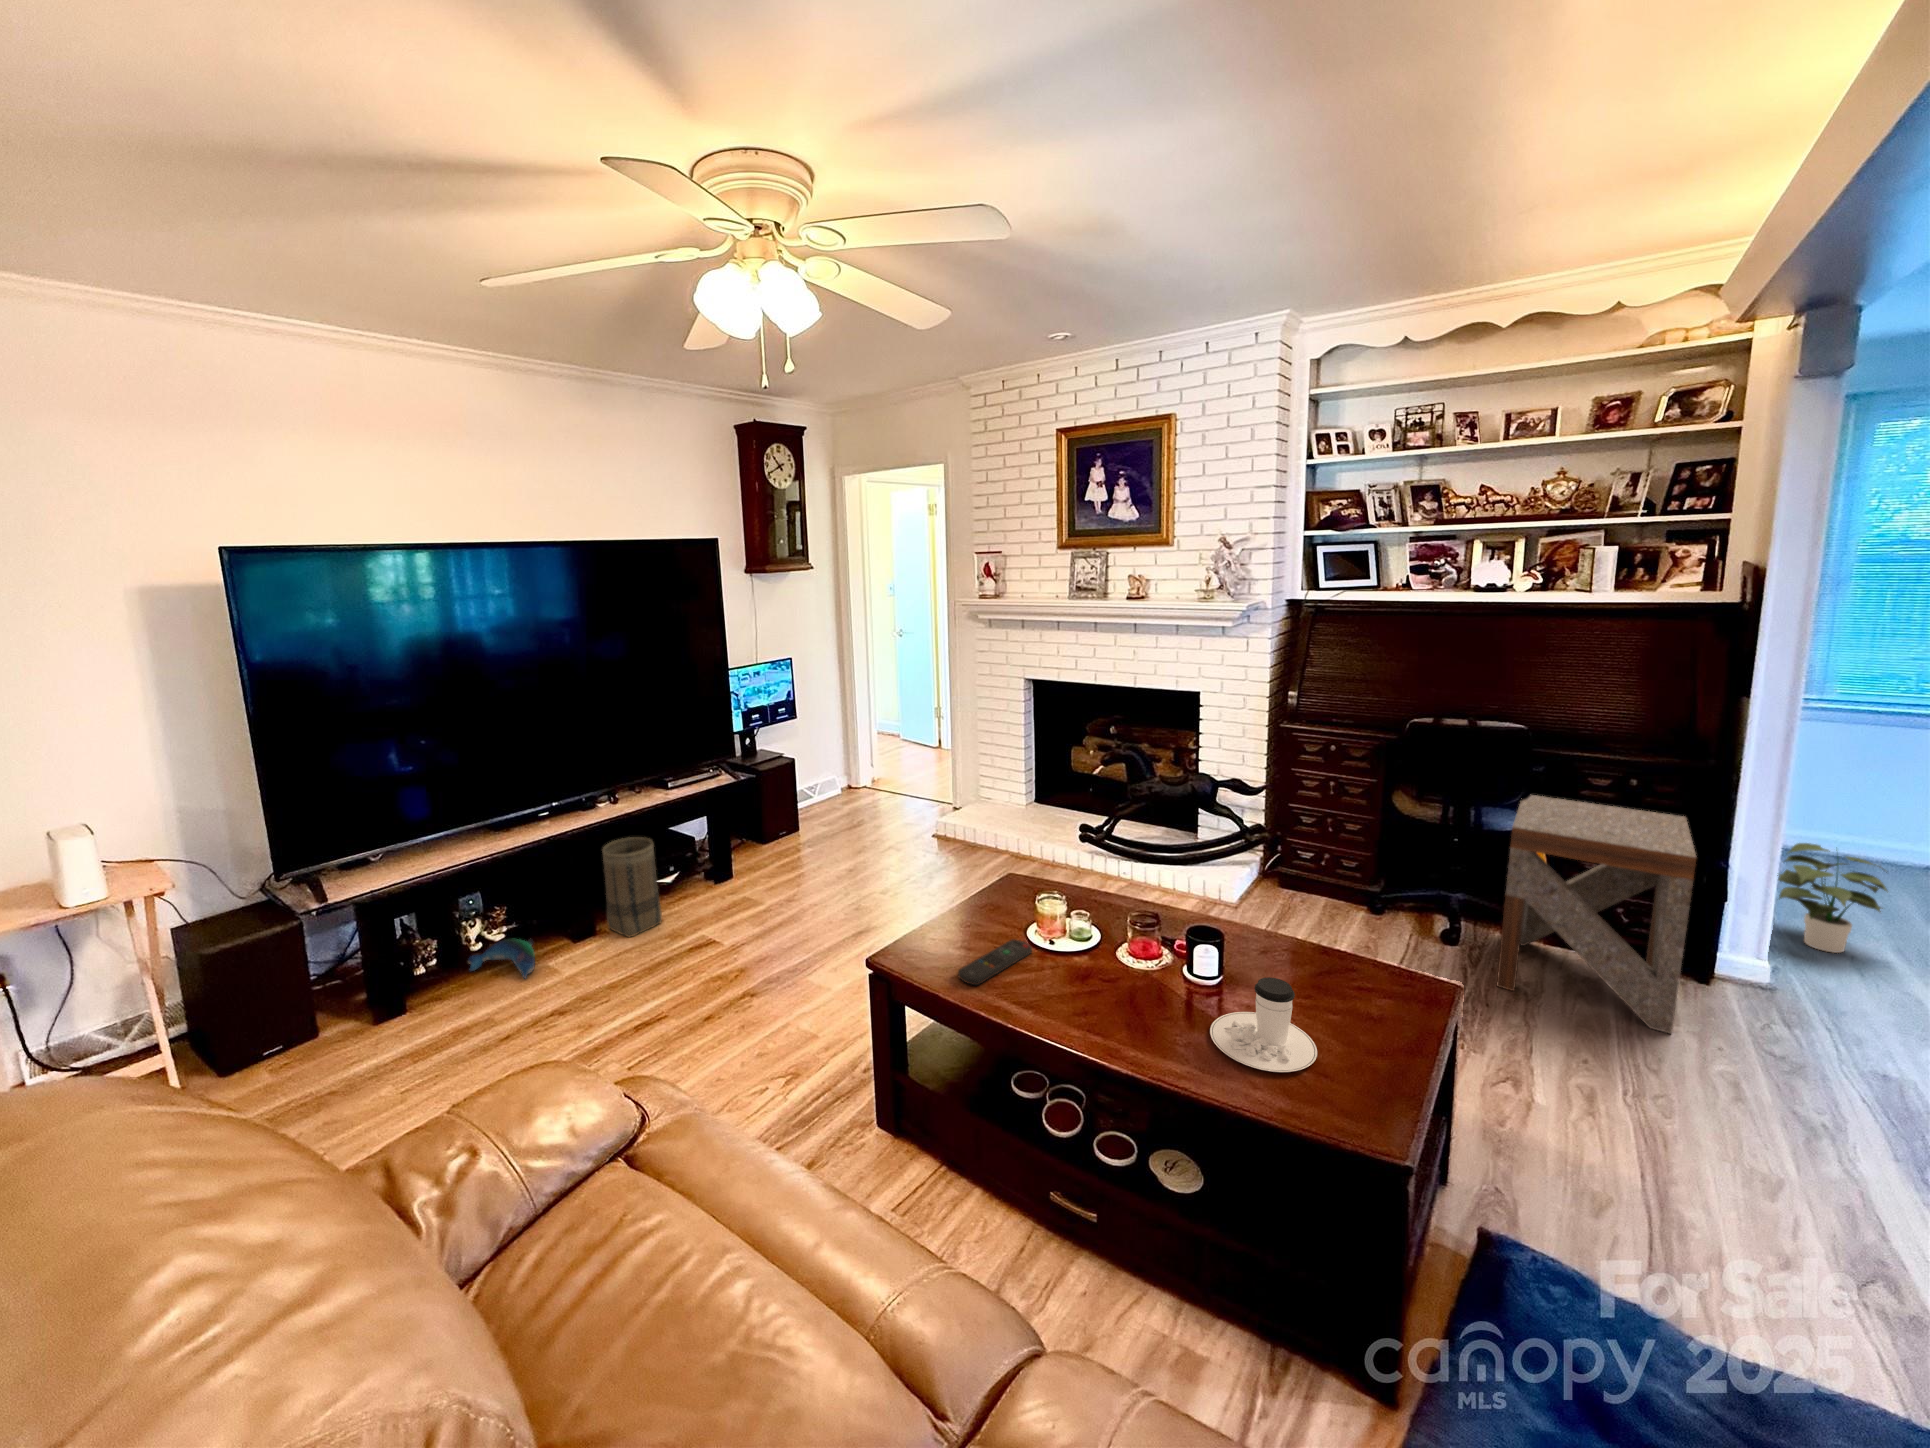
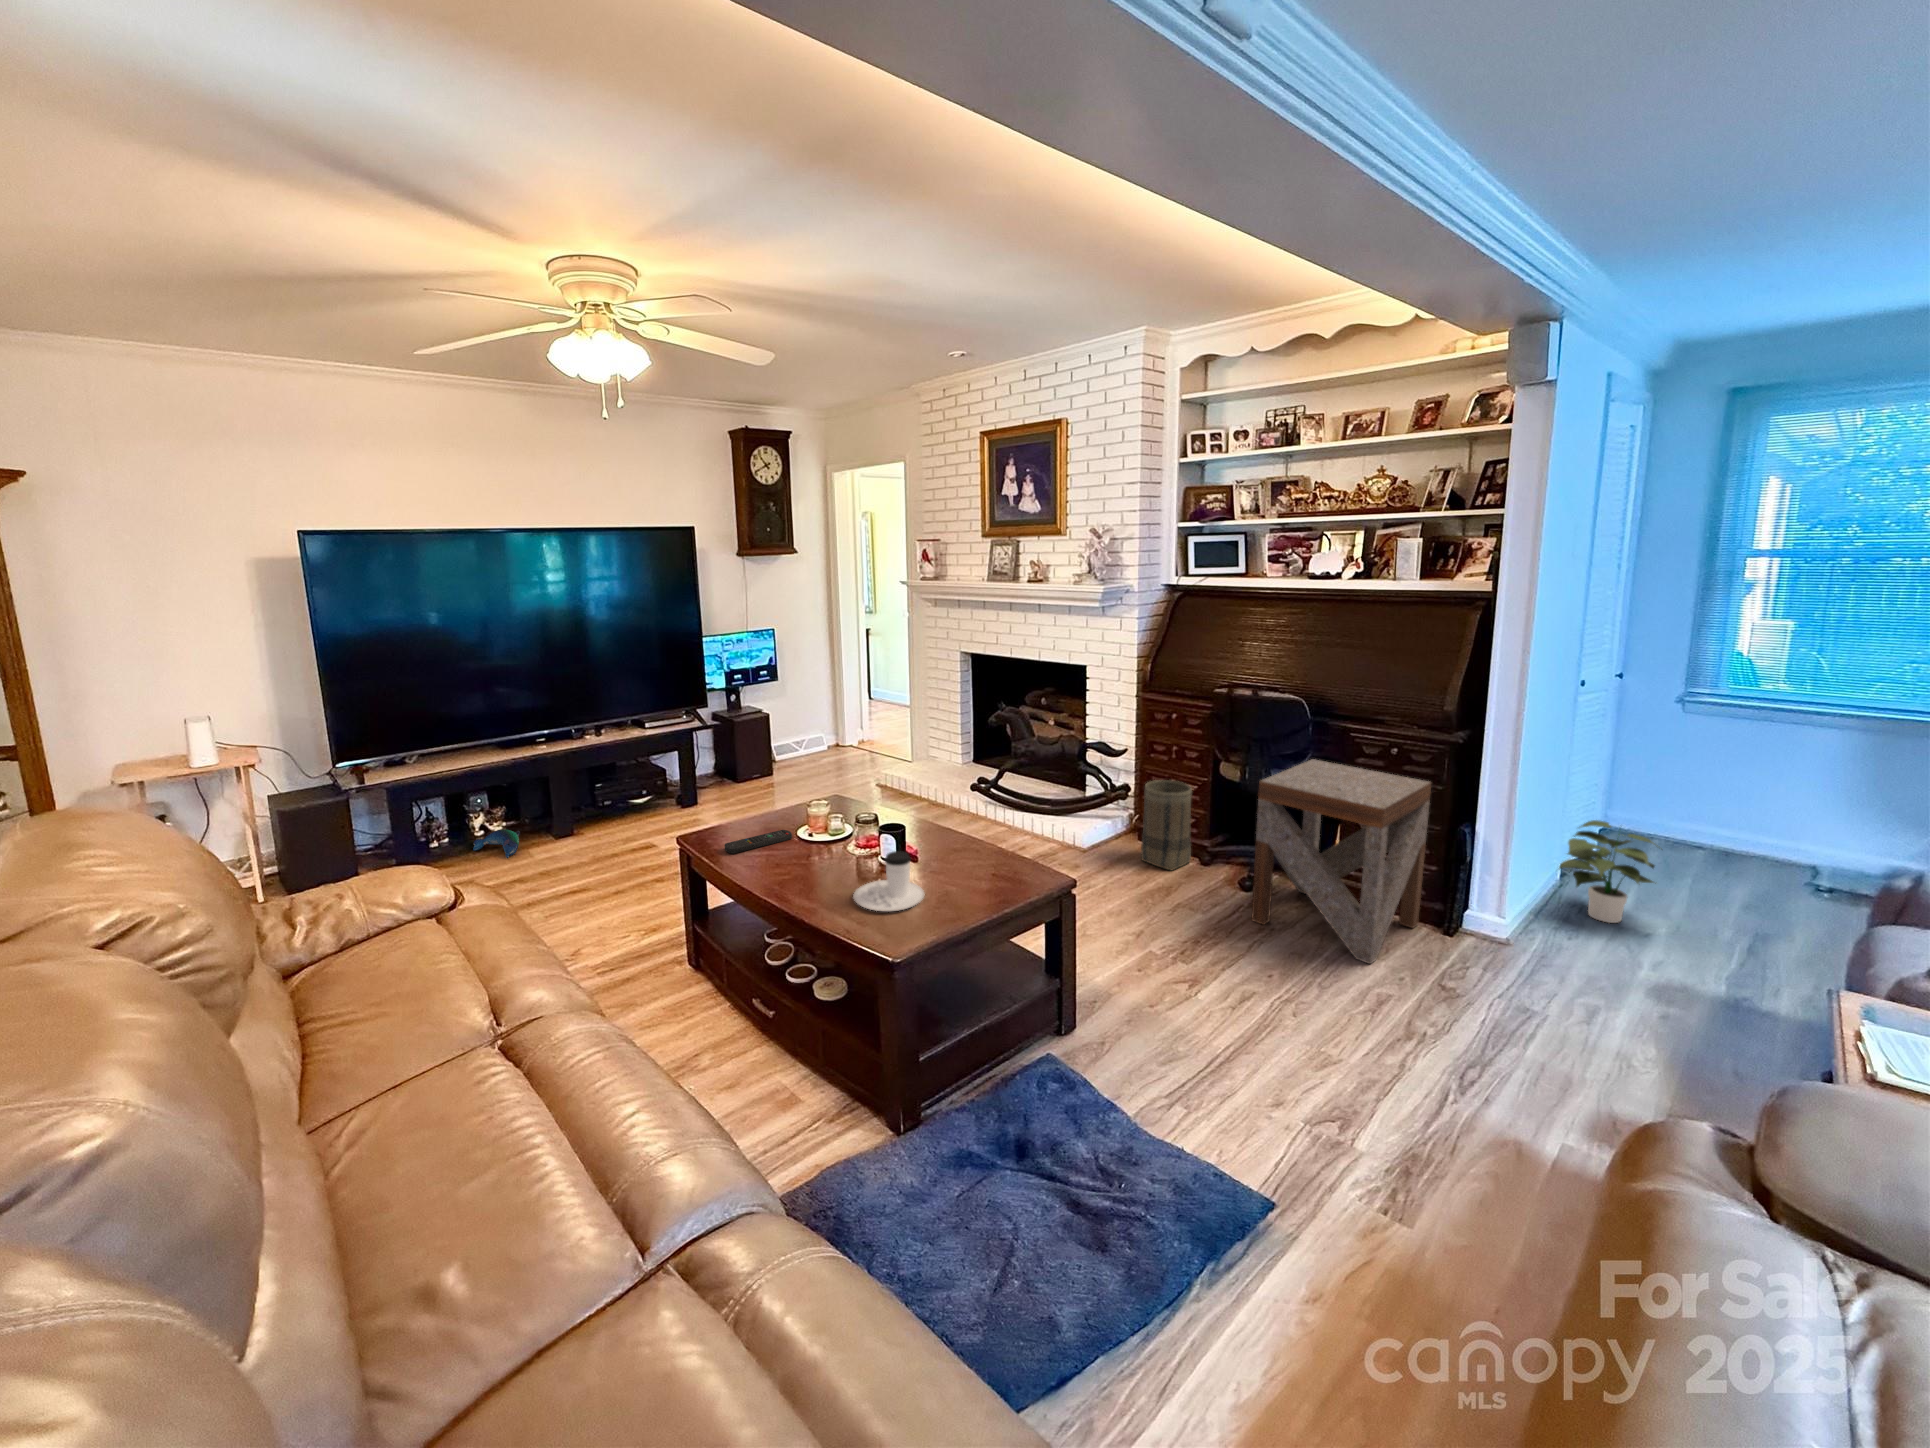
basket: present [603,837,662,937] -> present [1141,780,1192,870]

